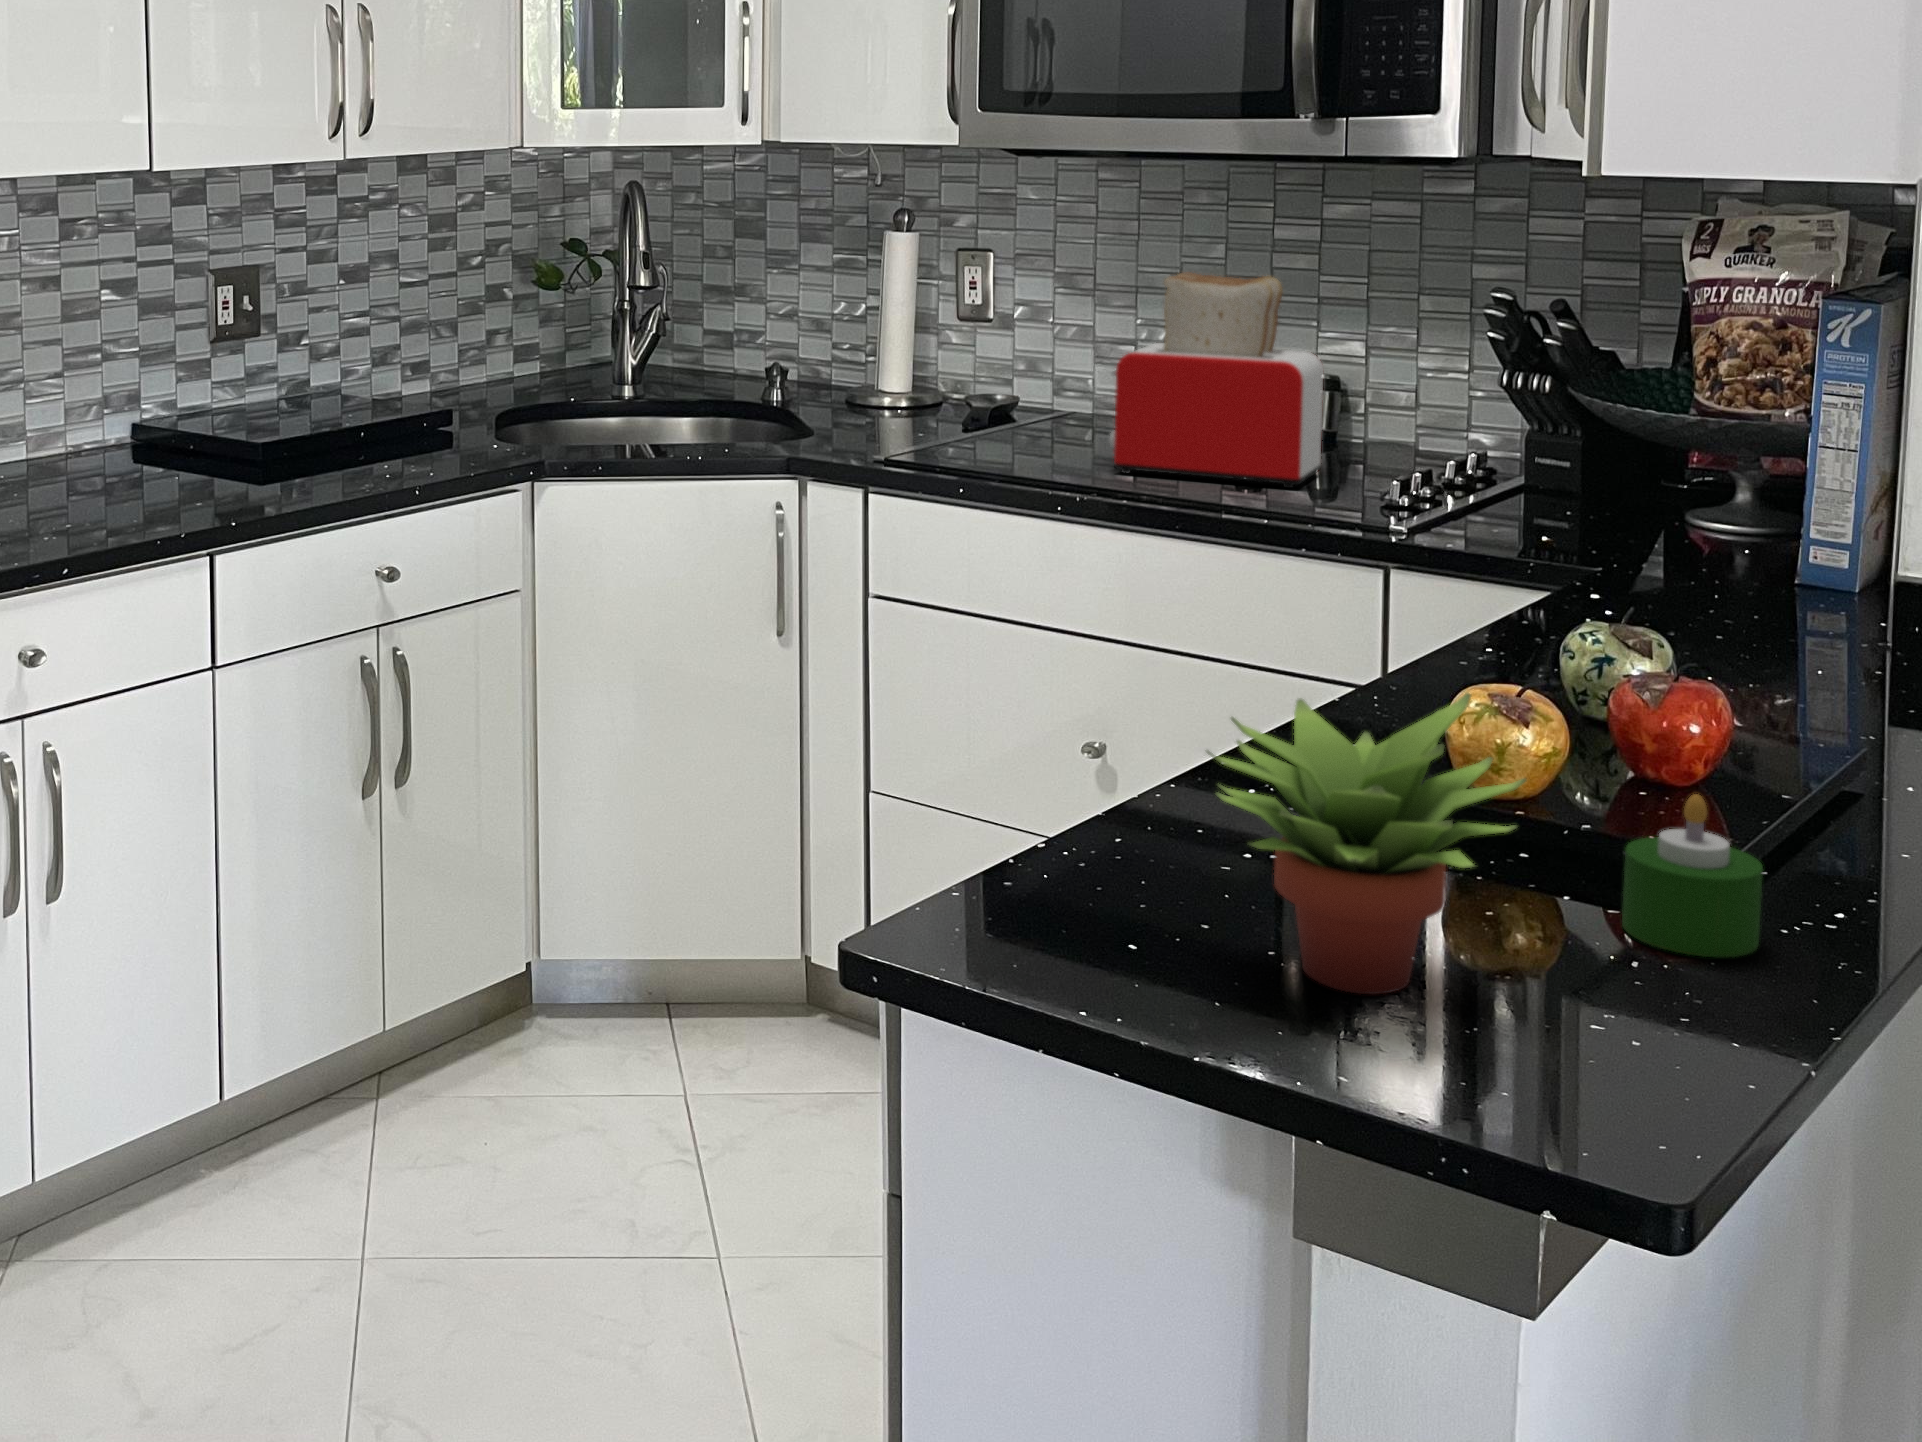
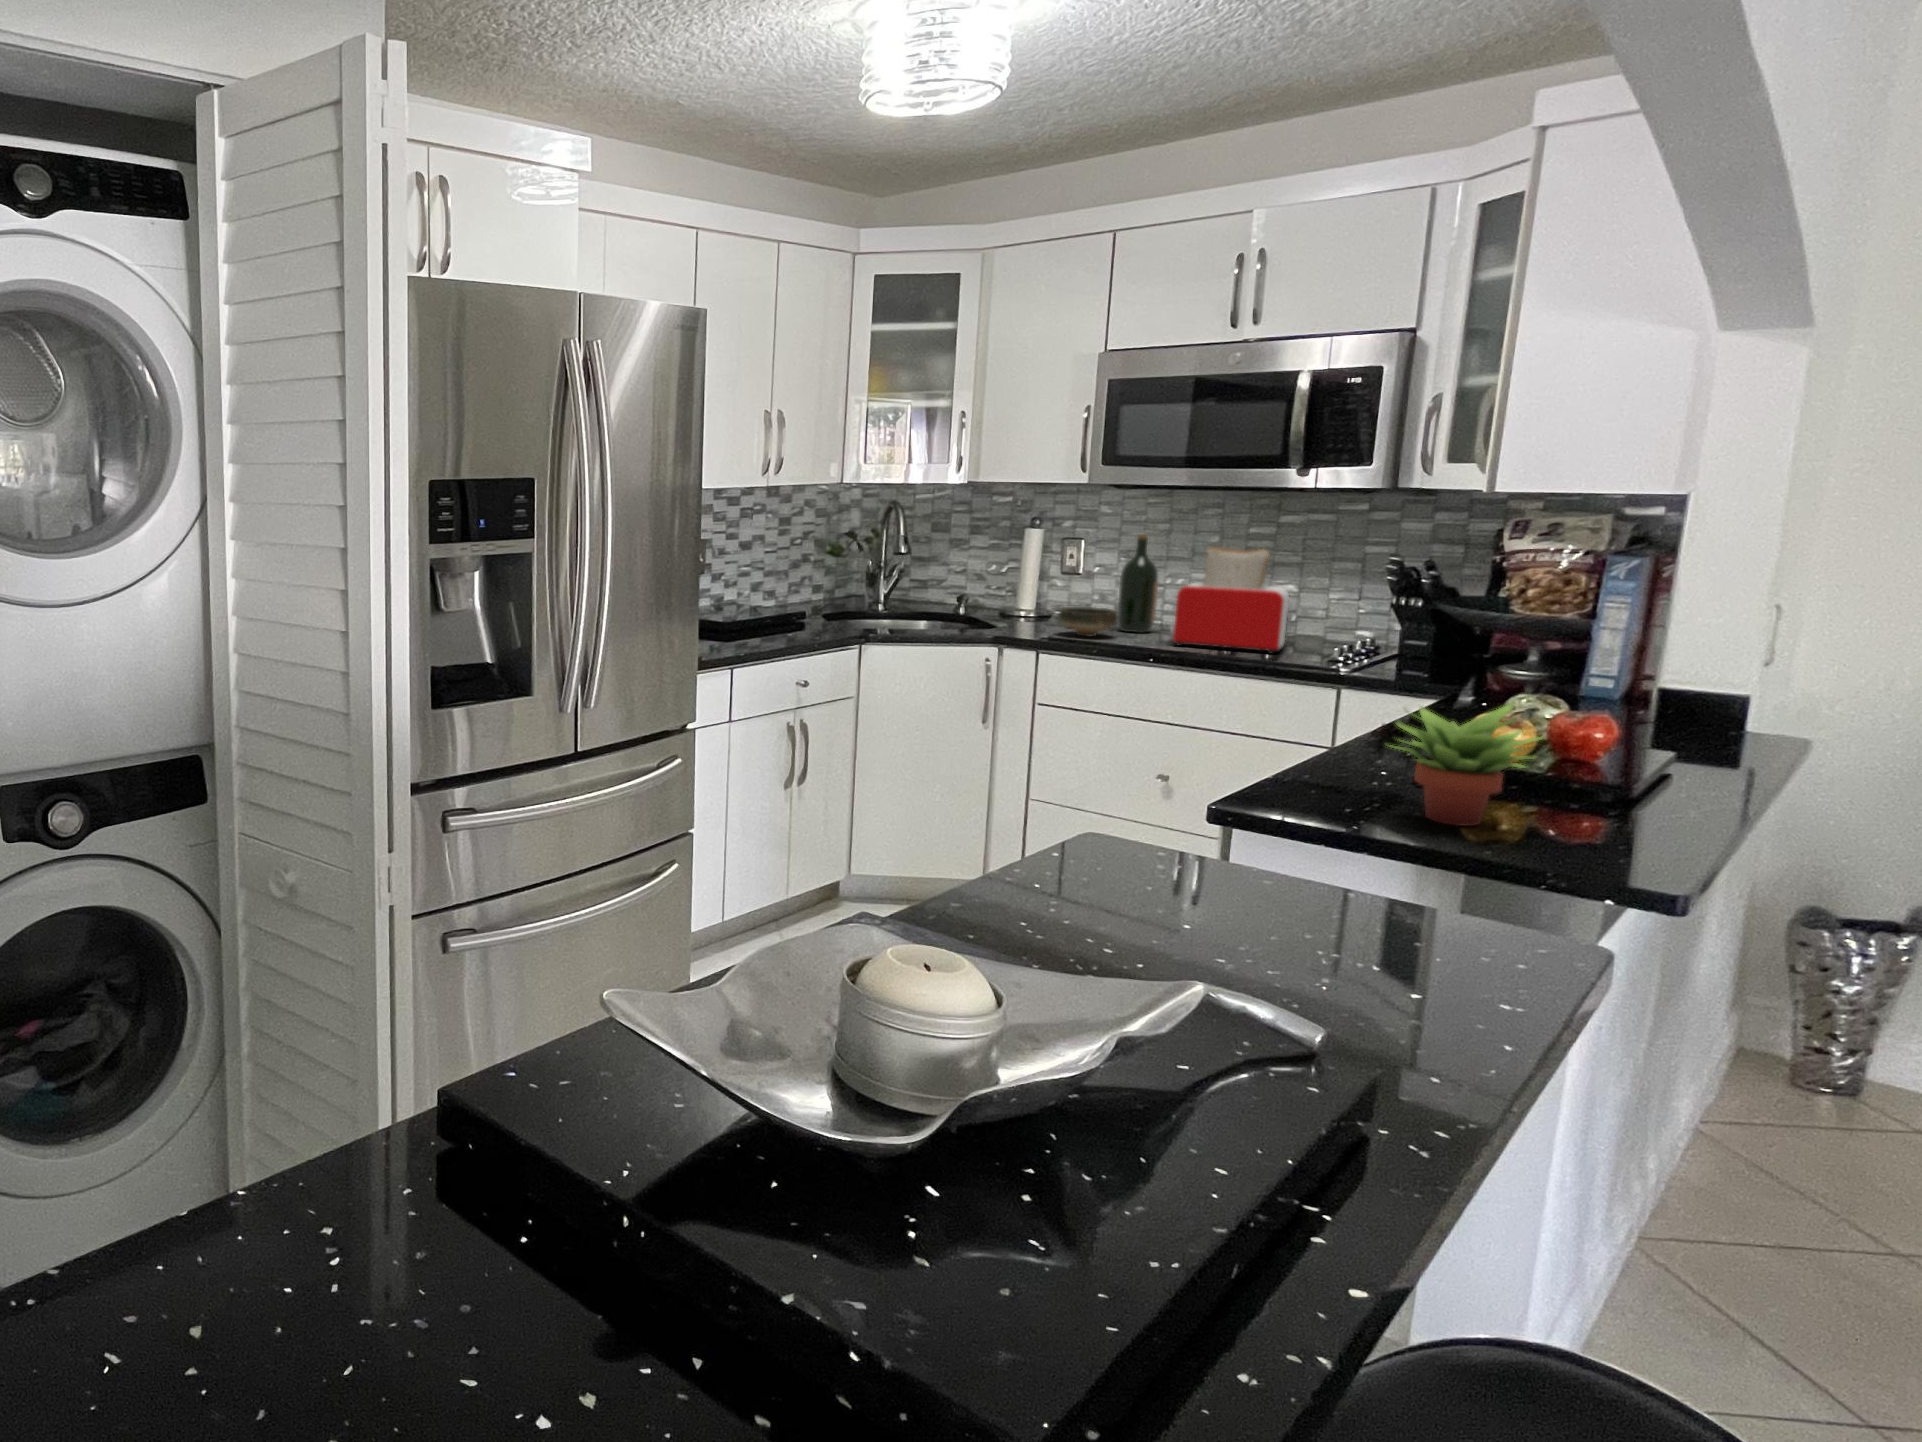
wine bottle: none [1038,244,1108,441] -> present [1117,534,1158,633]
bowl: none [915,392,1023,454] -> present [1059,607,1118,637]
candle: present [1622,794,1763,957] -> none [1566,752,1642,821]

